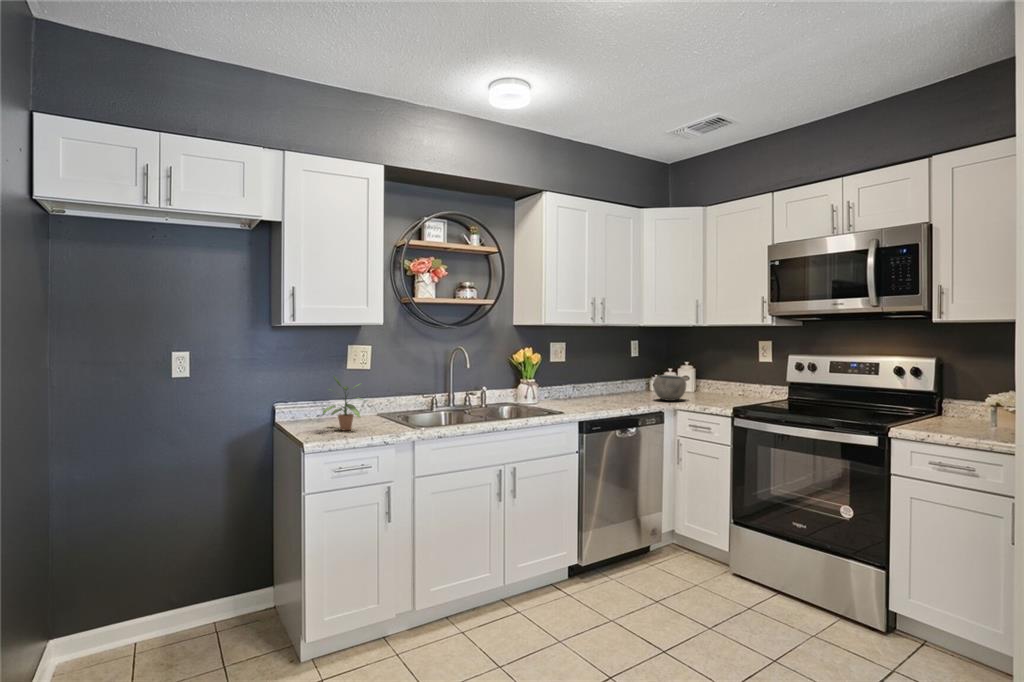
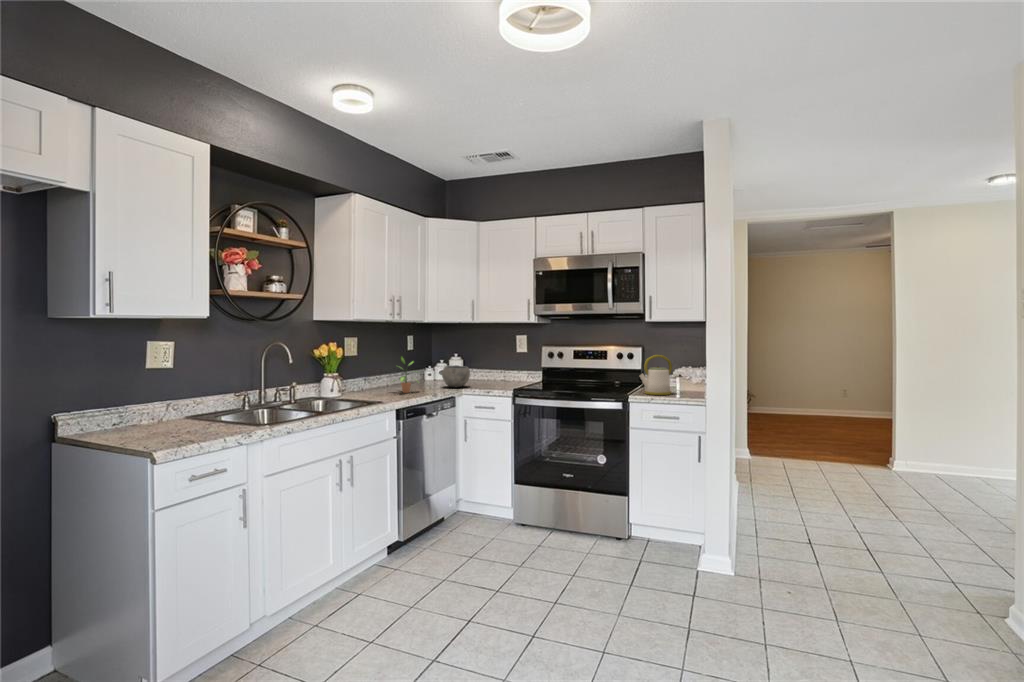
kettle: none [913,370,973,430] -> present [640,355,672,395]
potted plant: present [323,377,360,430] -> present [394,357,414,393]

